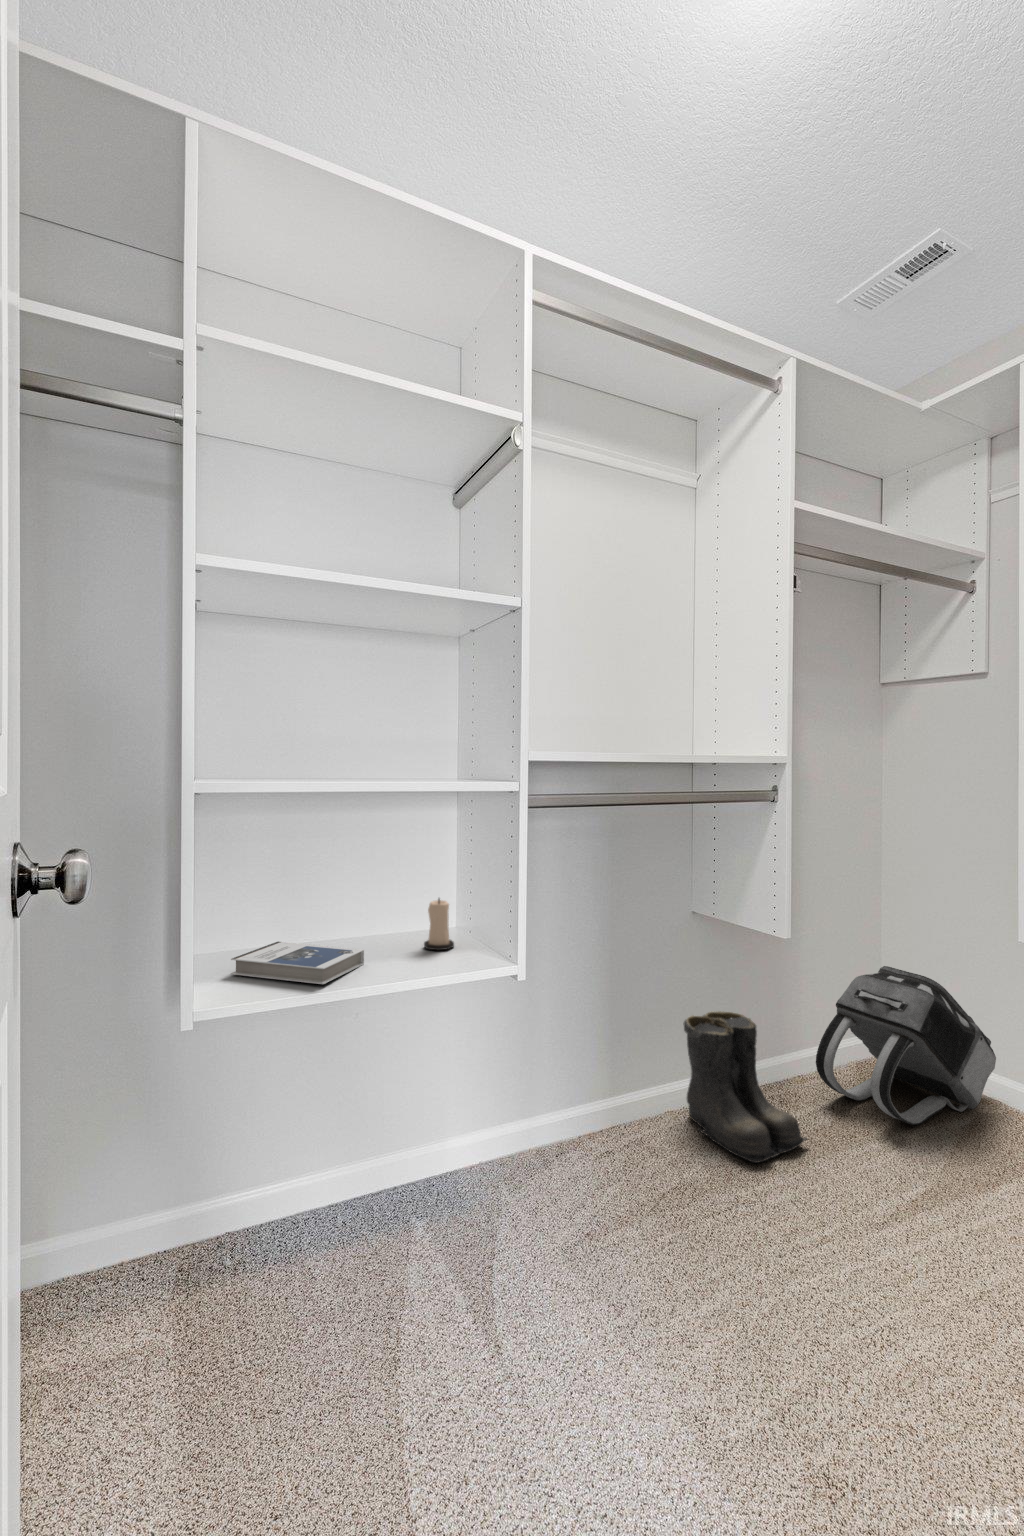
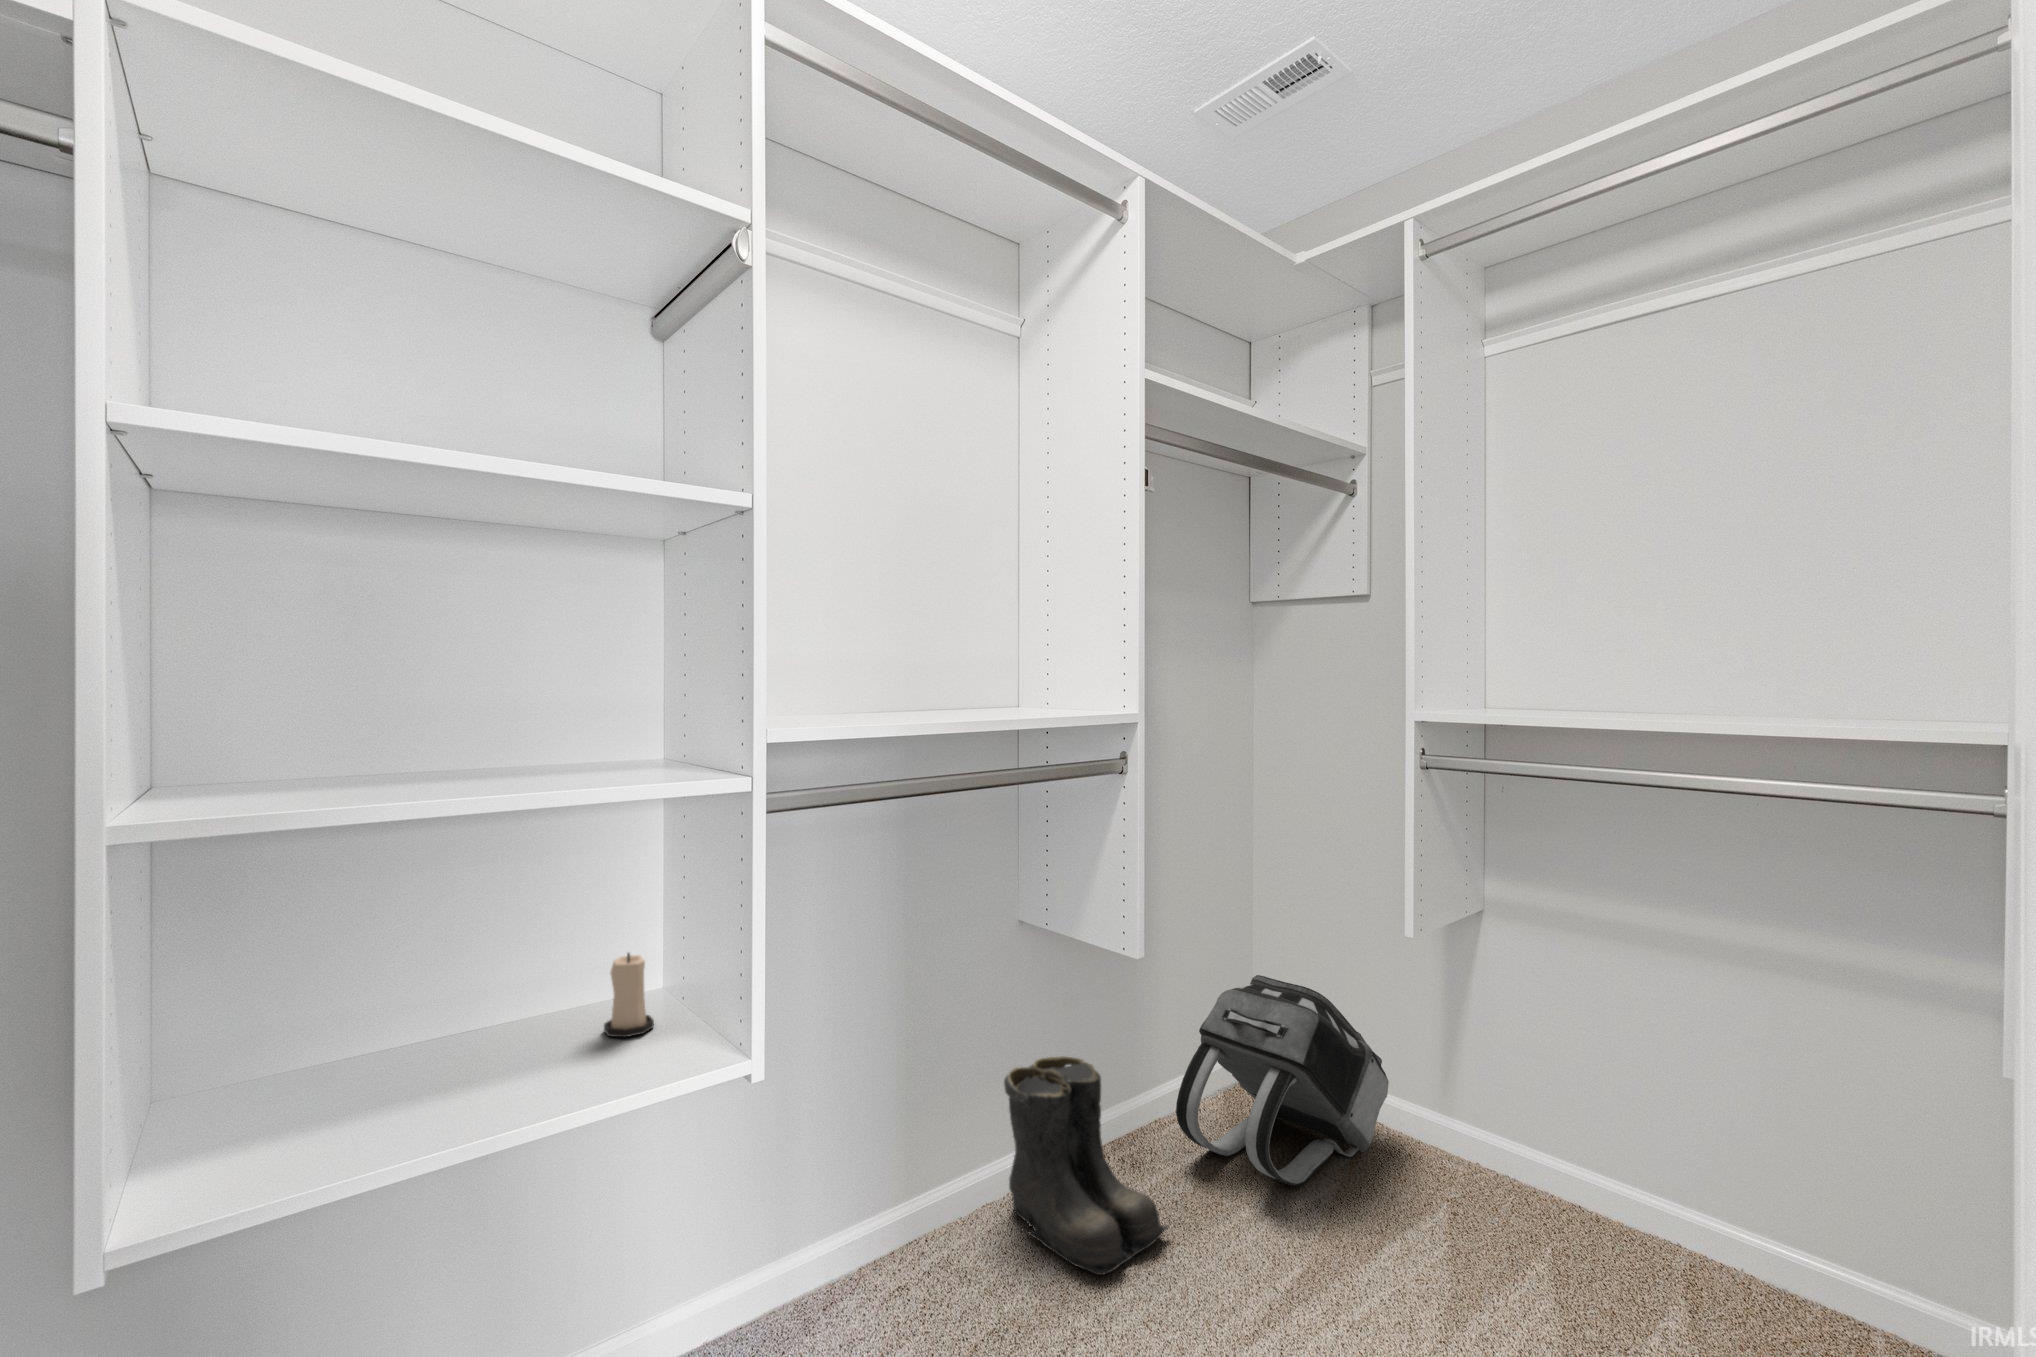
hardback book: present [231,942,364,984] -> none [237,1049,495,1133]

